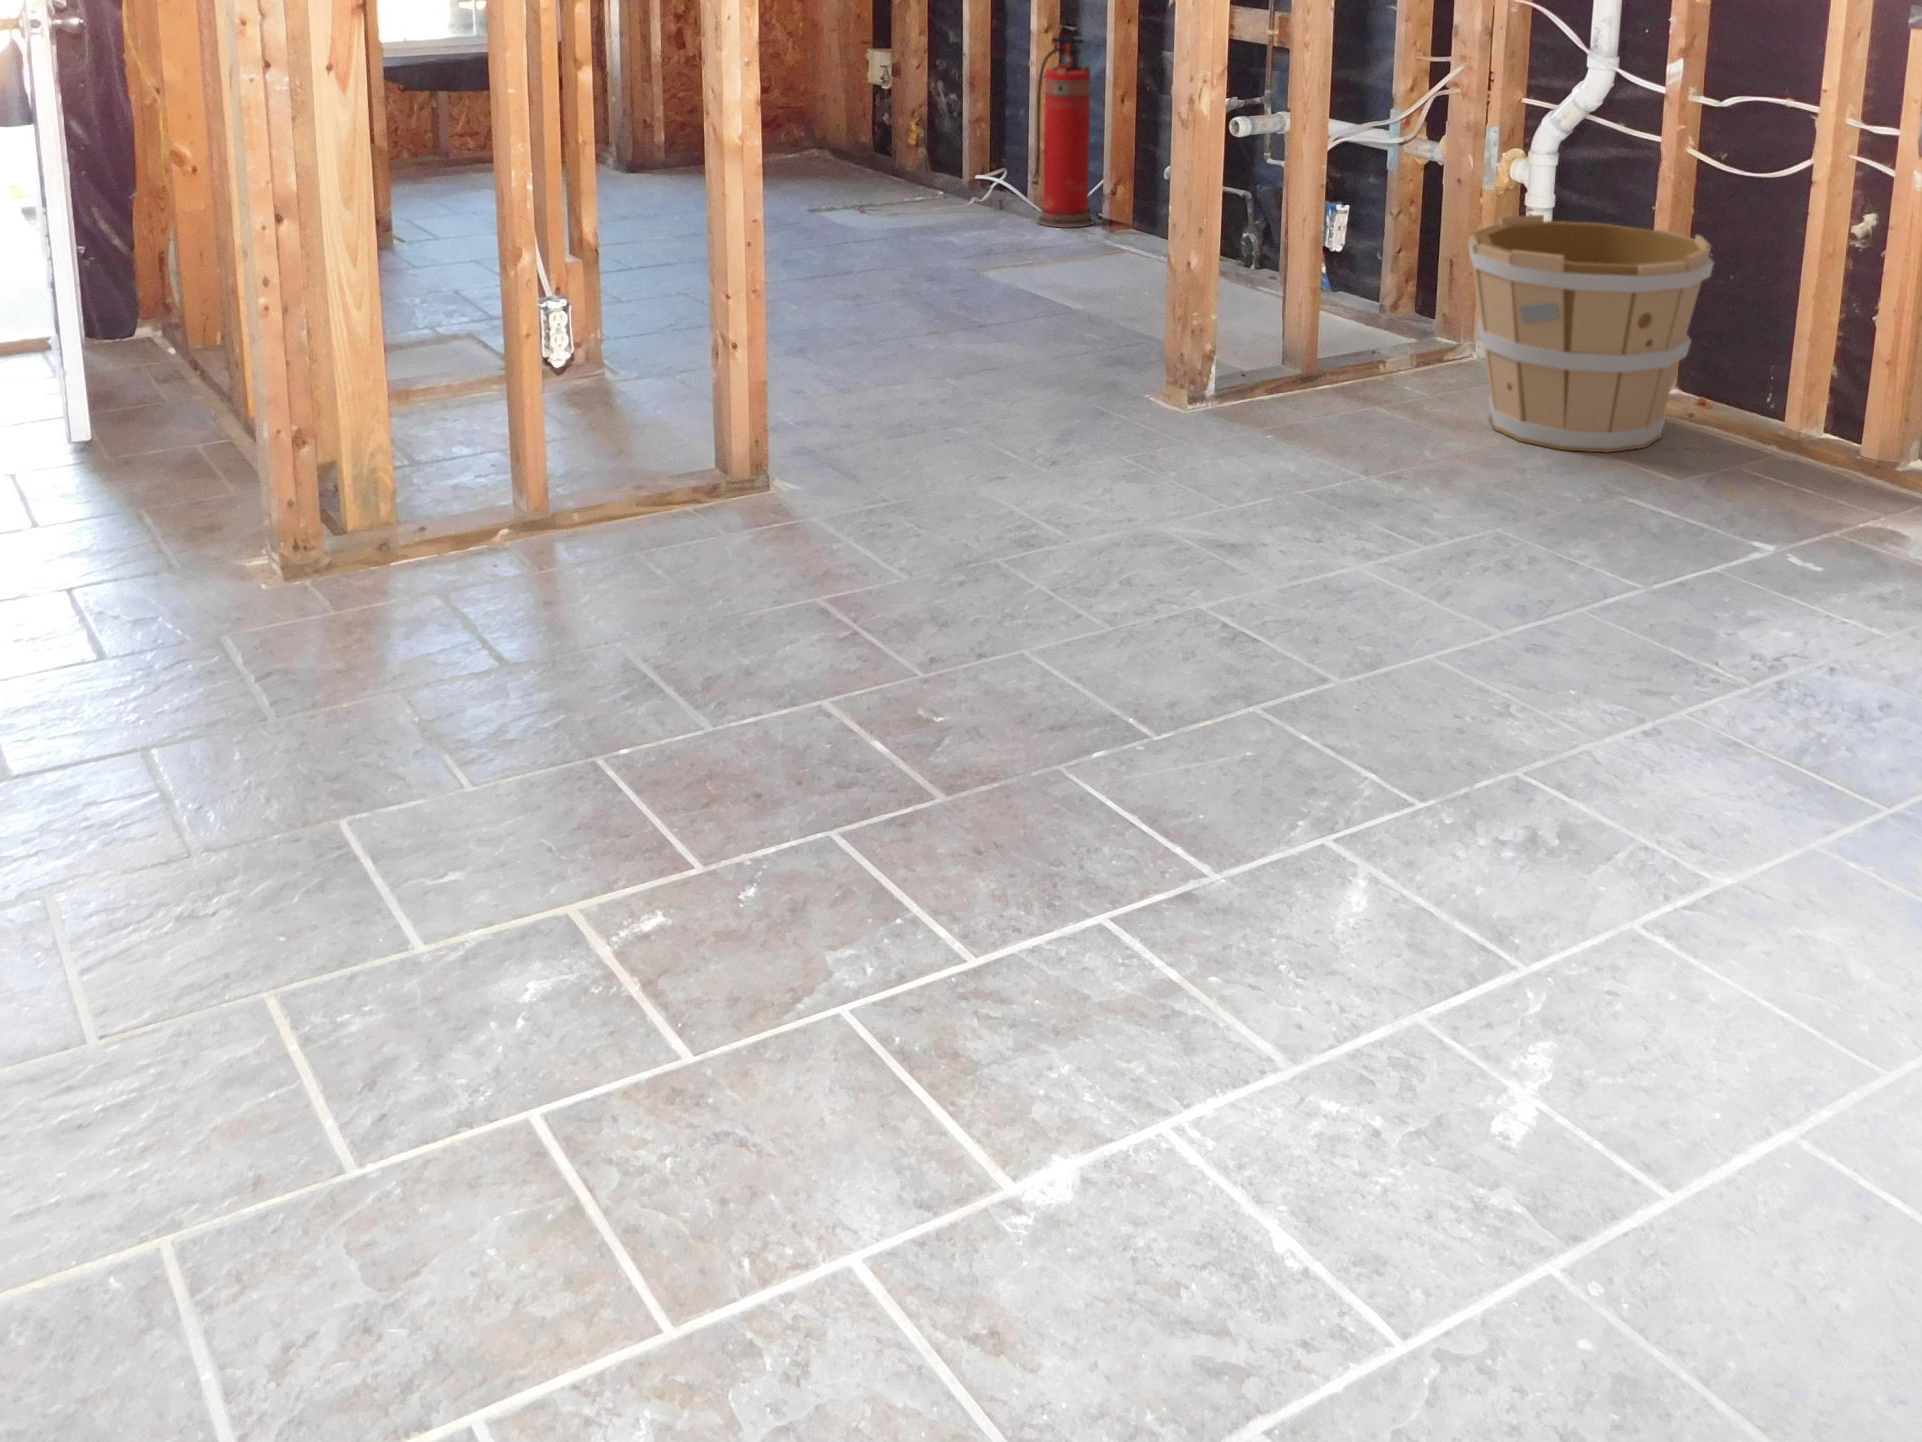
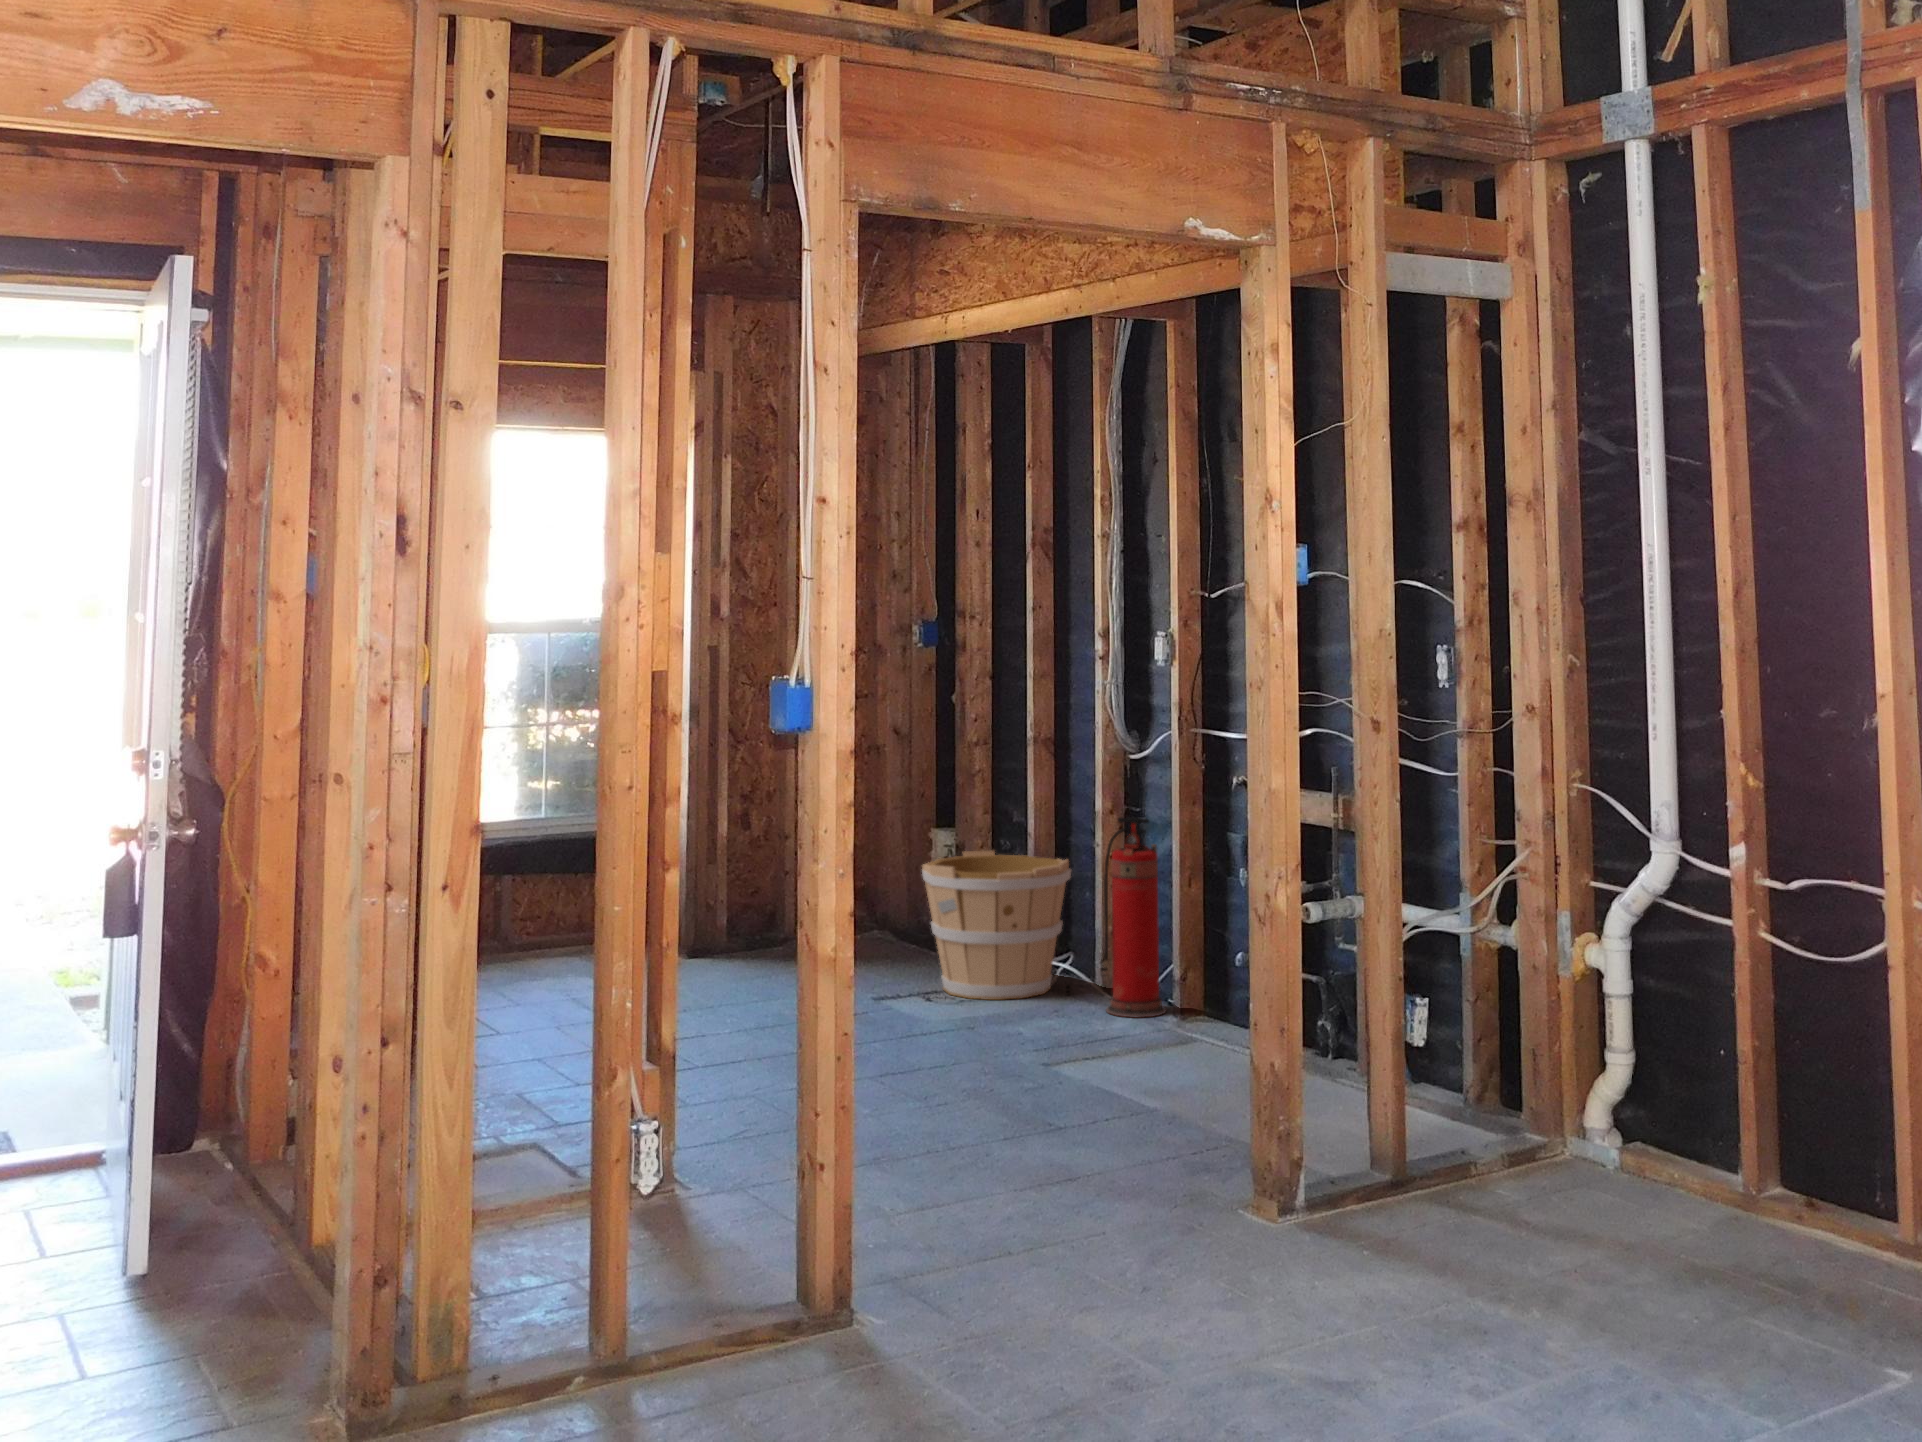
wooden bucket: present [1468,215,1714,453] -> present [922,851,1071,1000]

